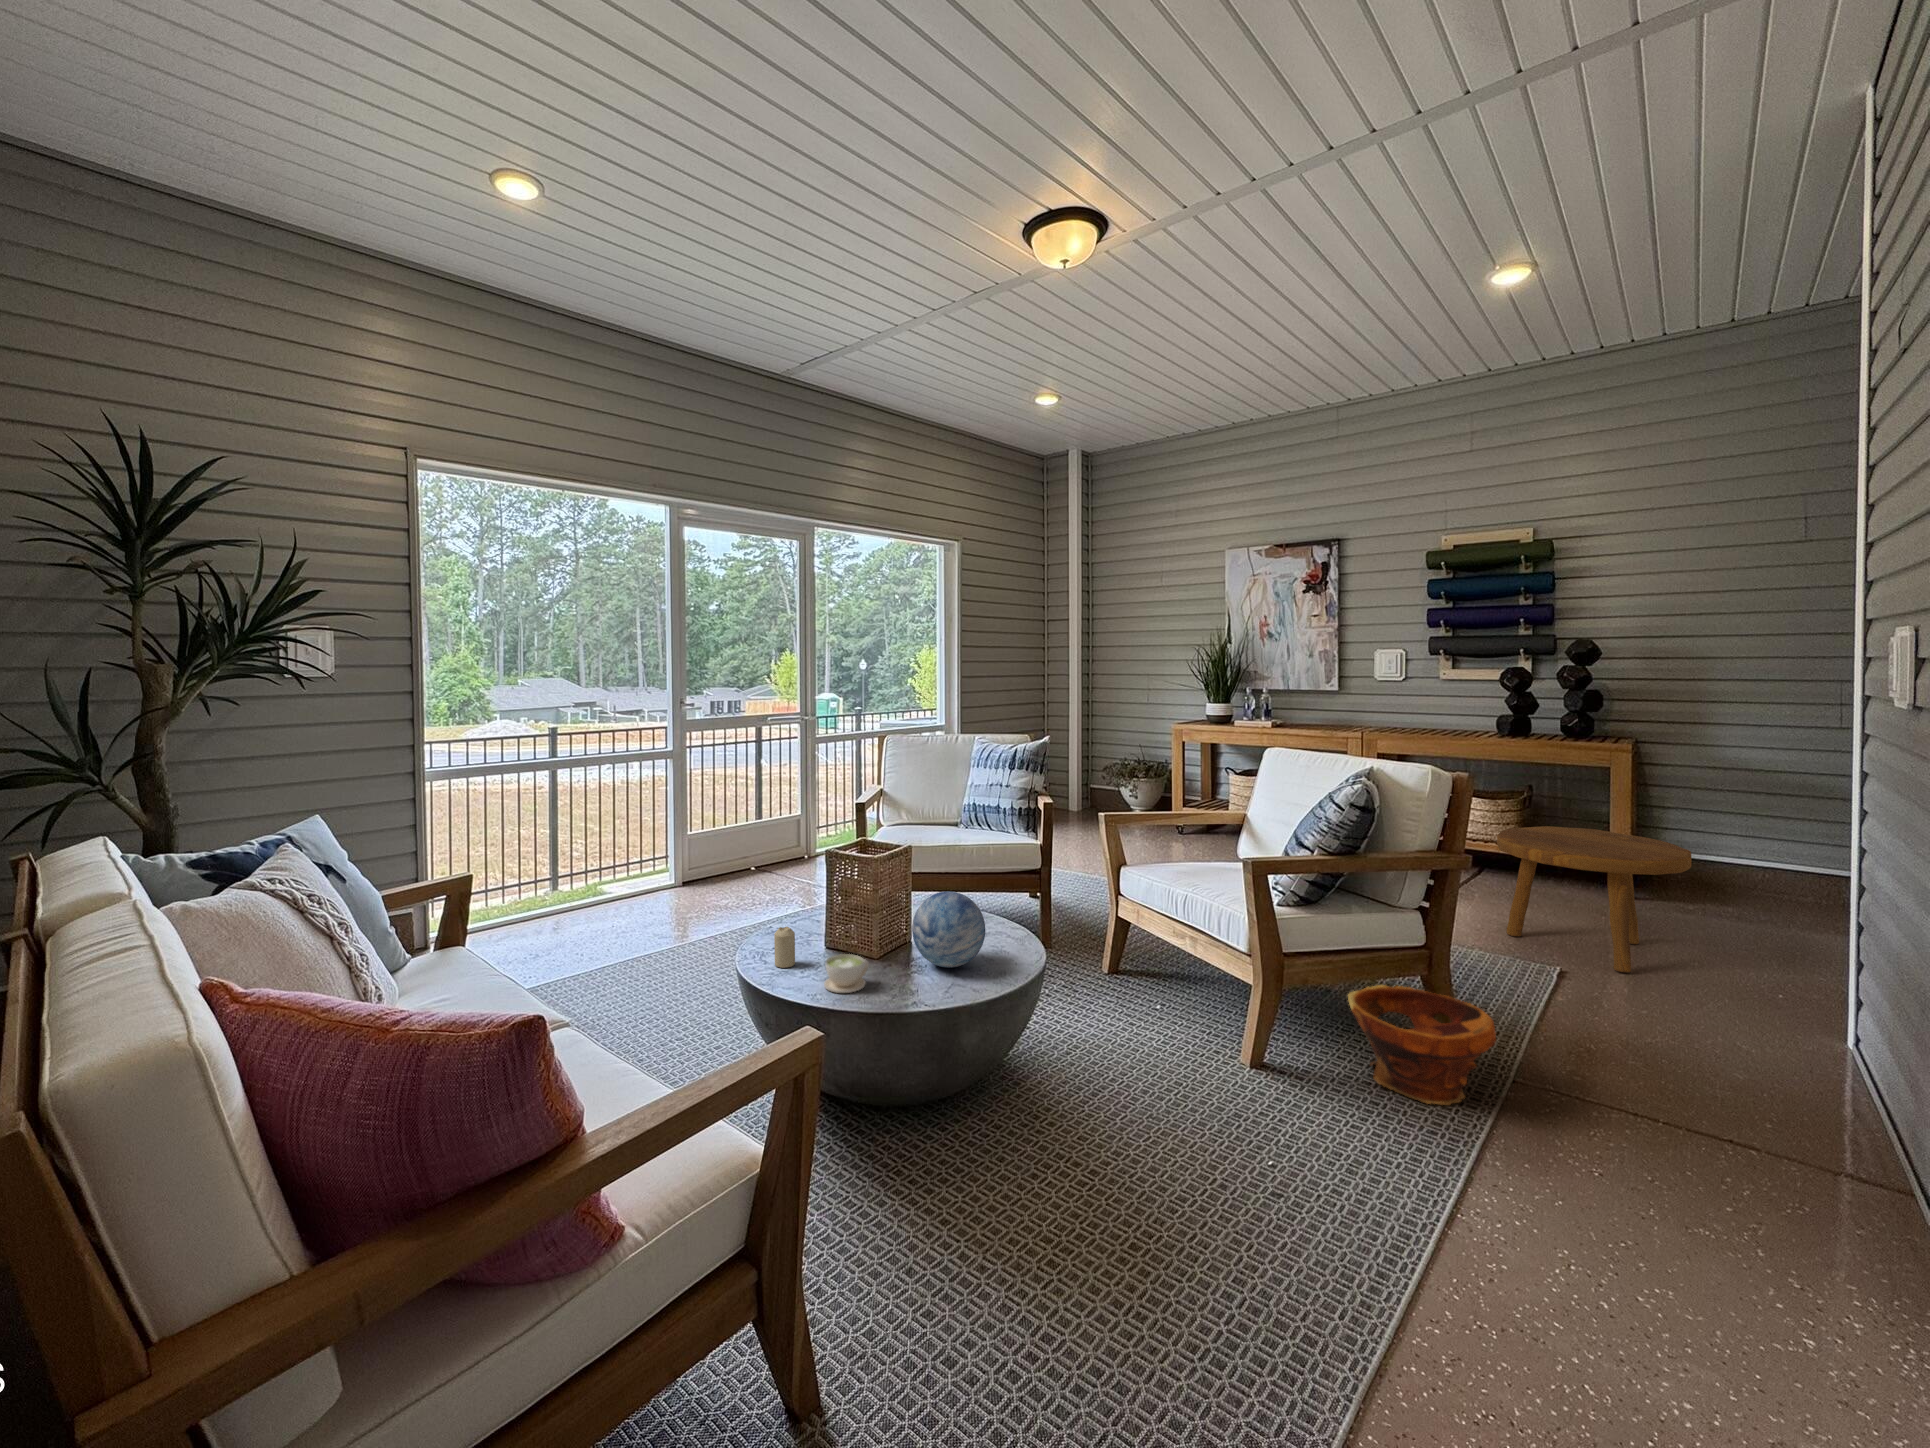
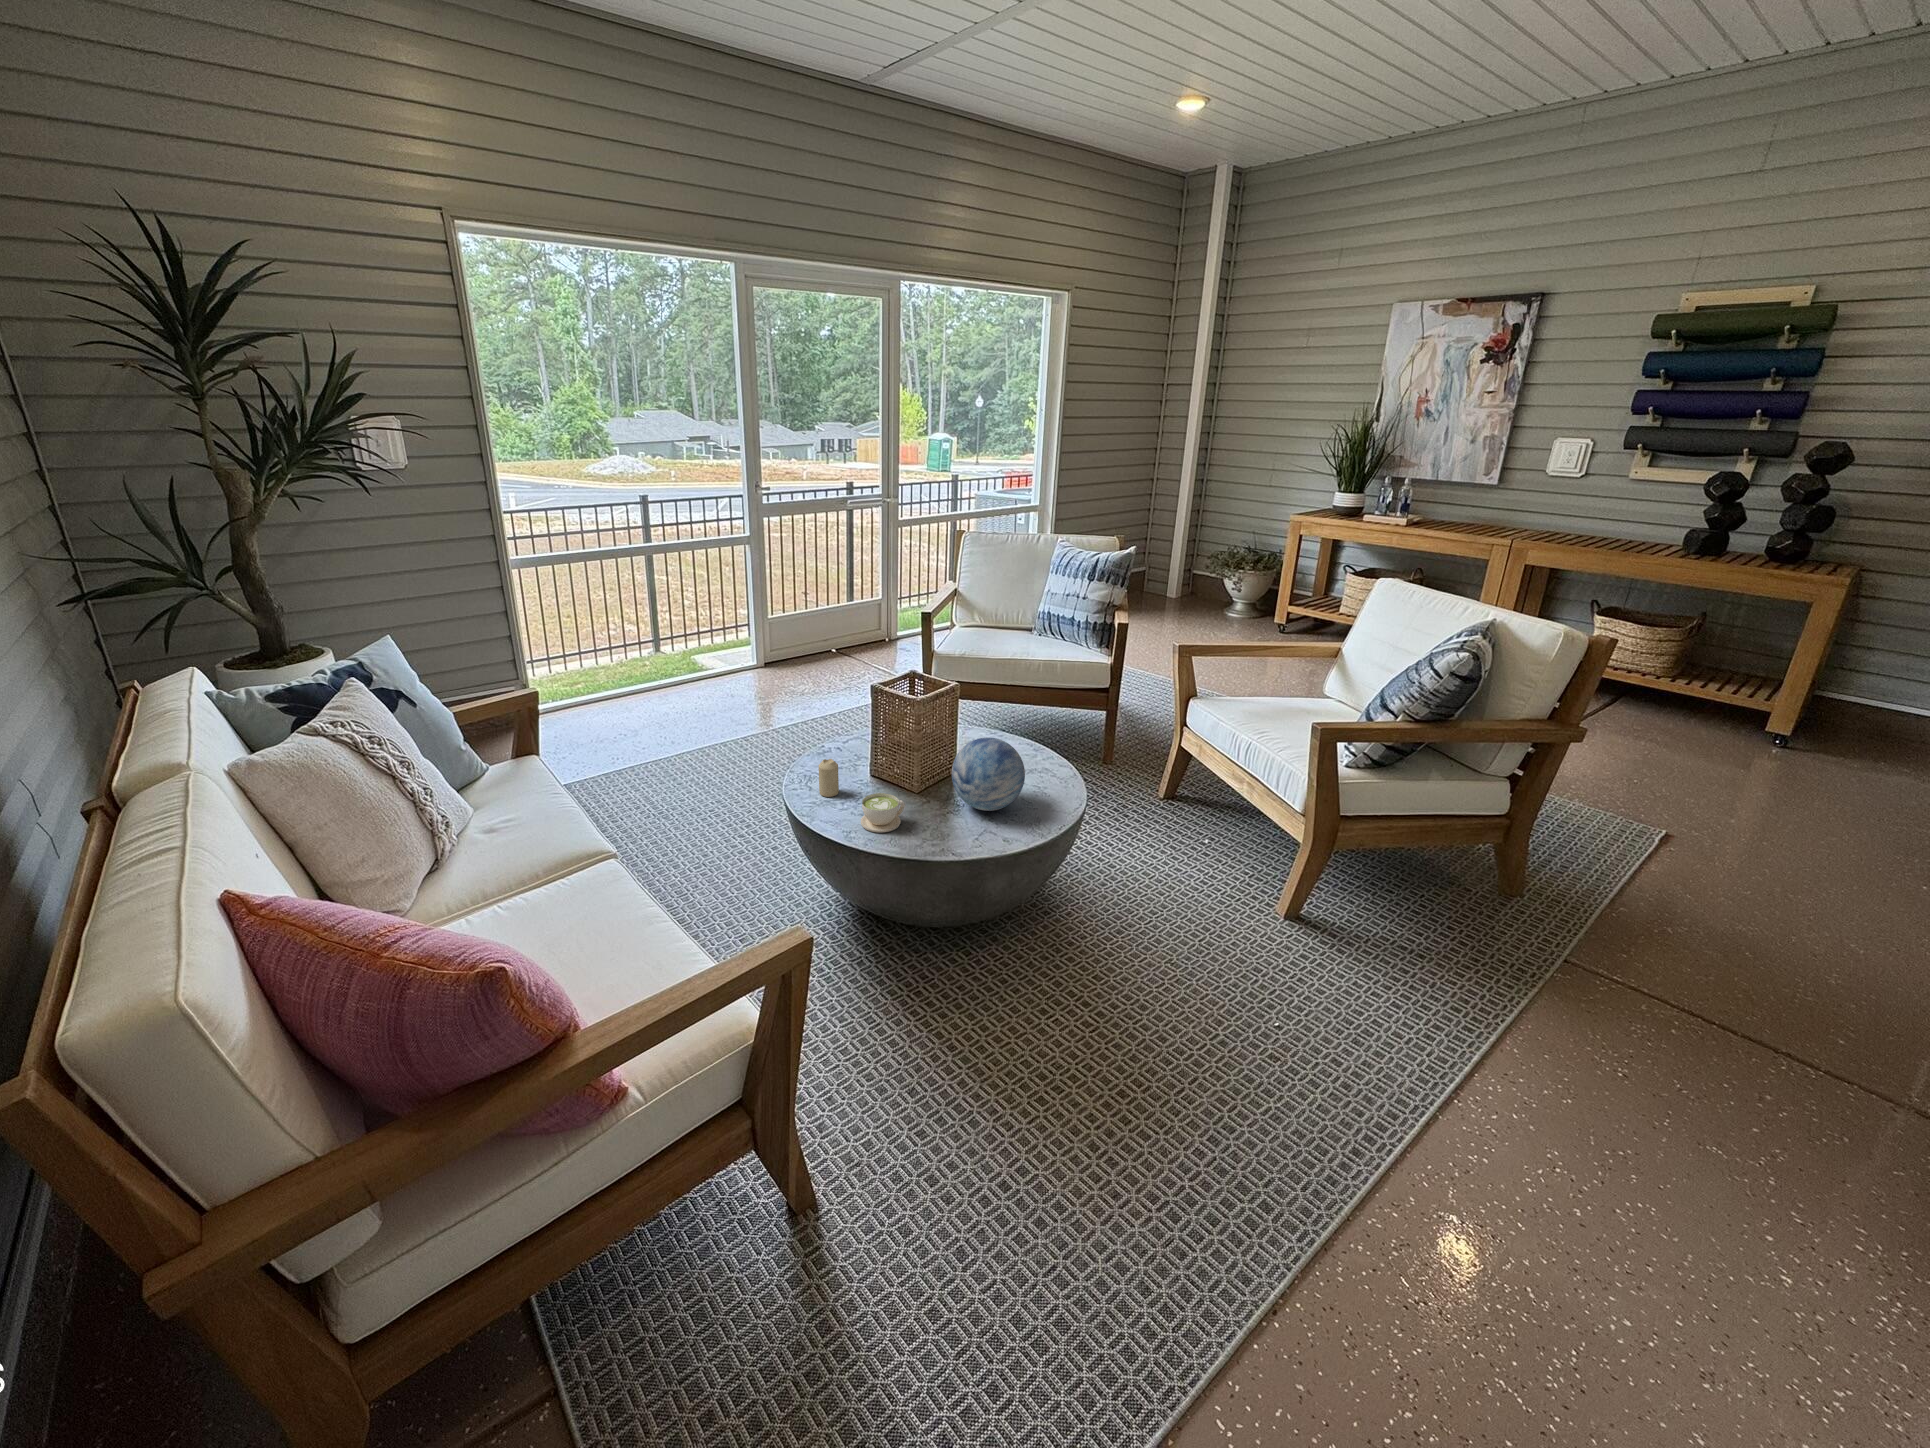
footstool: present [1497,826,1691,972] -> none [1617,674,1872,844]
planter: present [1348,985,1496,1105] -> none [1401,854,1556,981]

